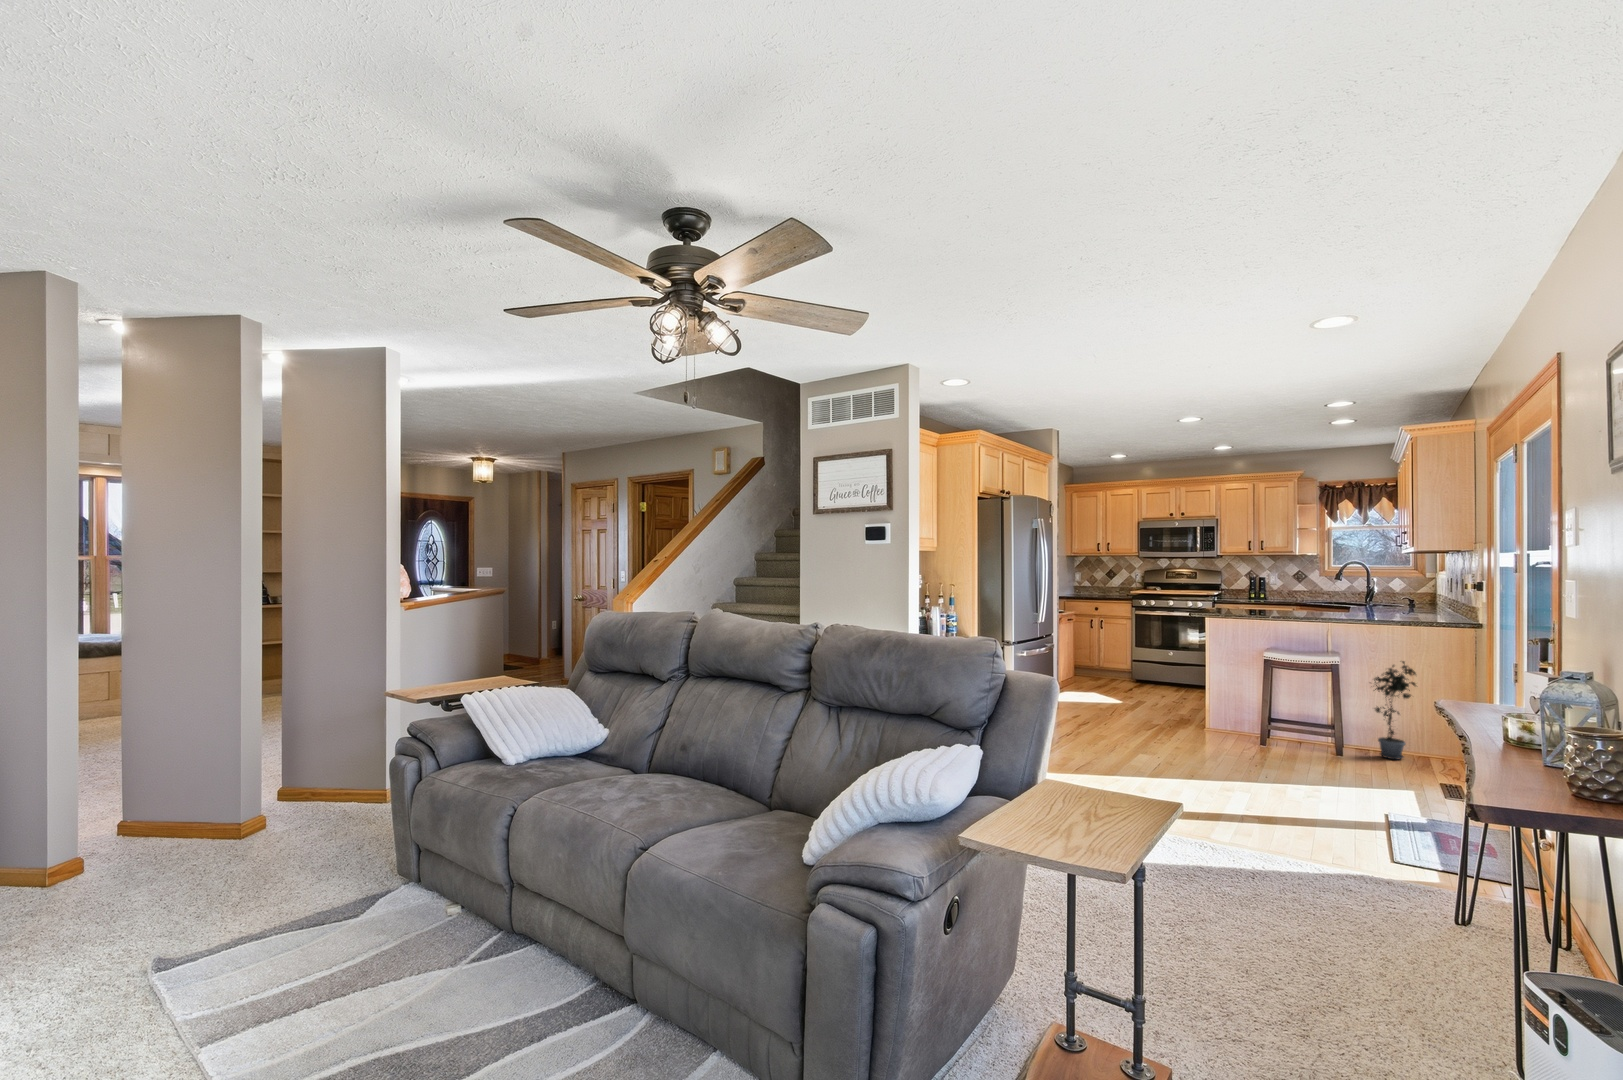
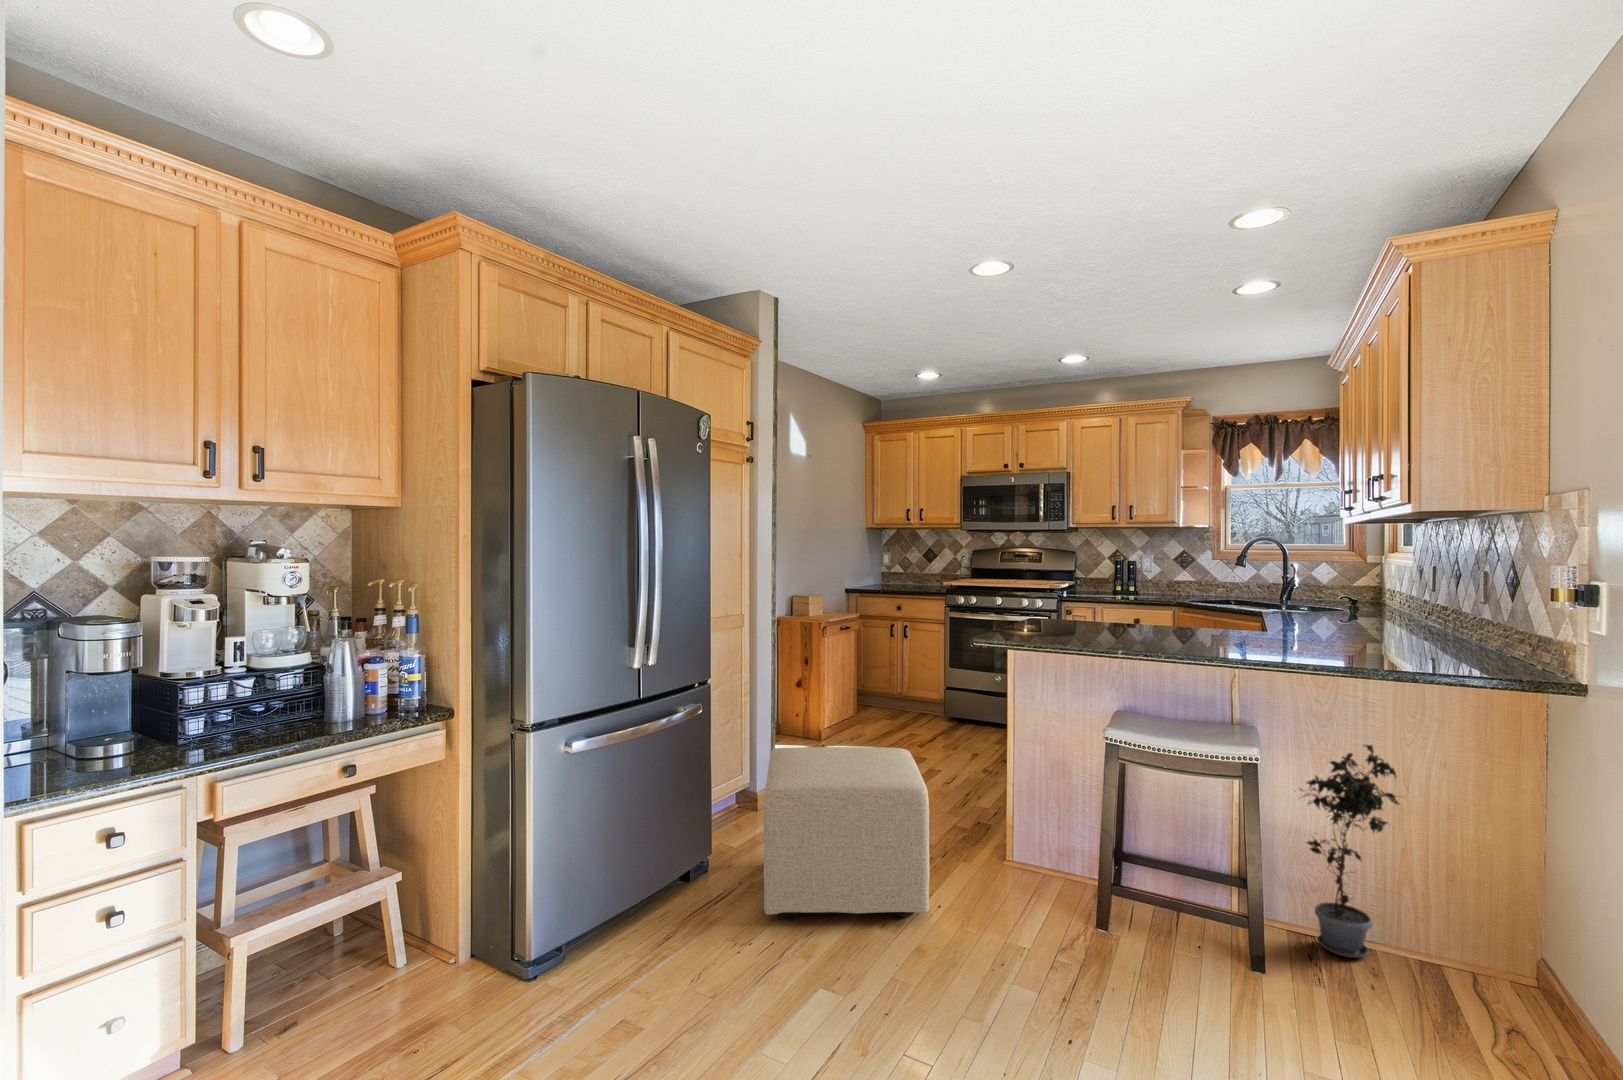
ottoman: none [1086,671,1184,746] -> present [763,747,930,918]

